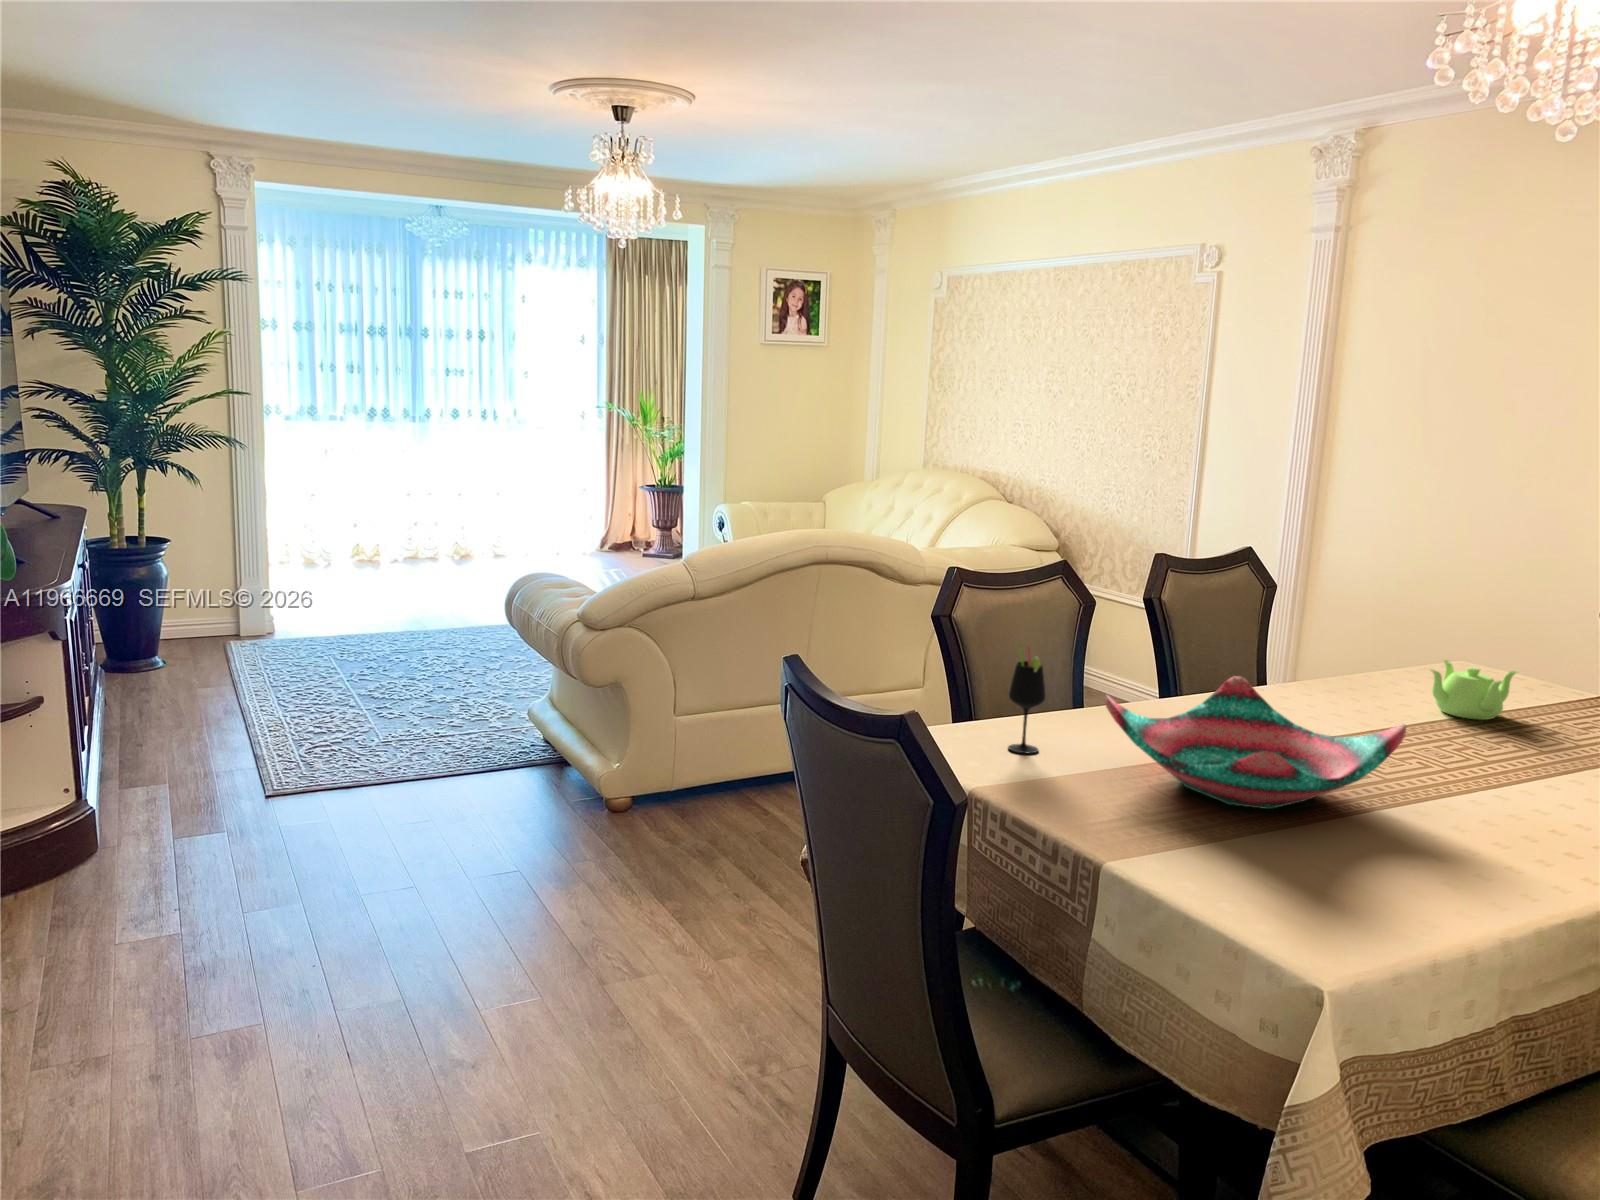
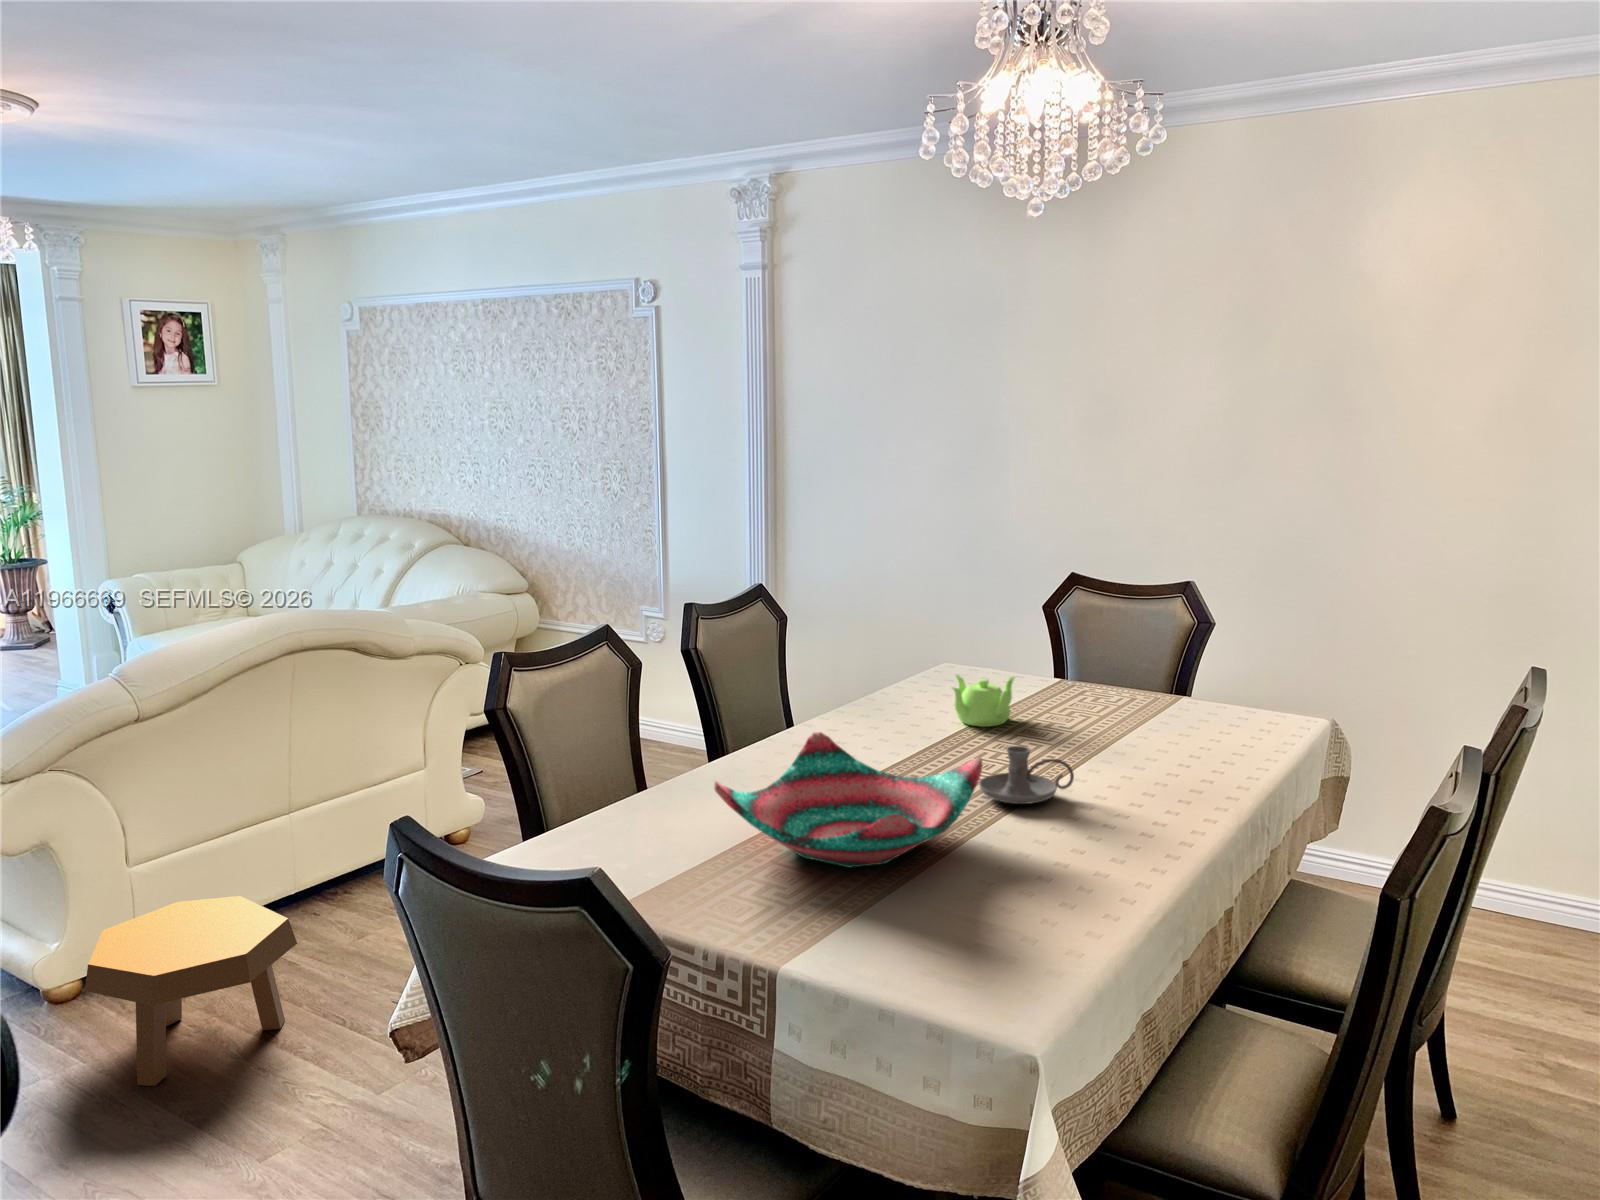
wine glass: present [1008,646,1045,753] -> none [607,743,645,855]
candle holder: none [1416,728,1537,792] -> present [979,746,1074,804]
footstool: none [622,747,780,882] -> present [85,896,297,1086]

